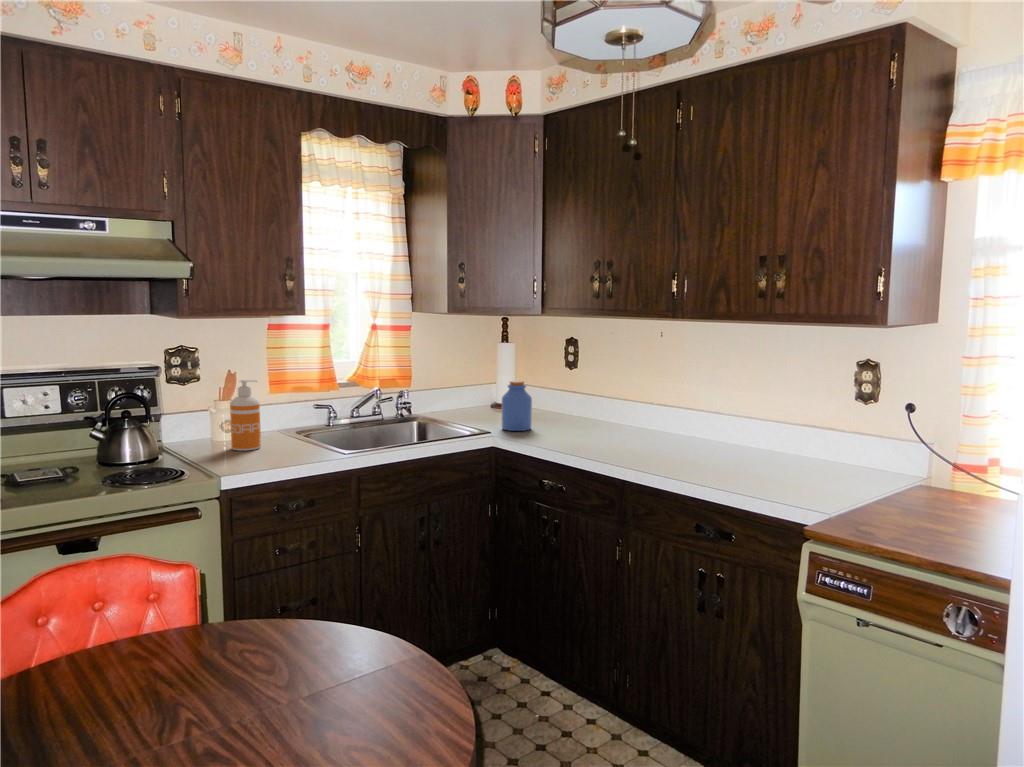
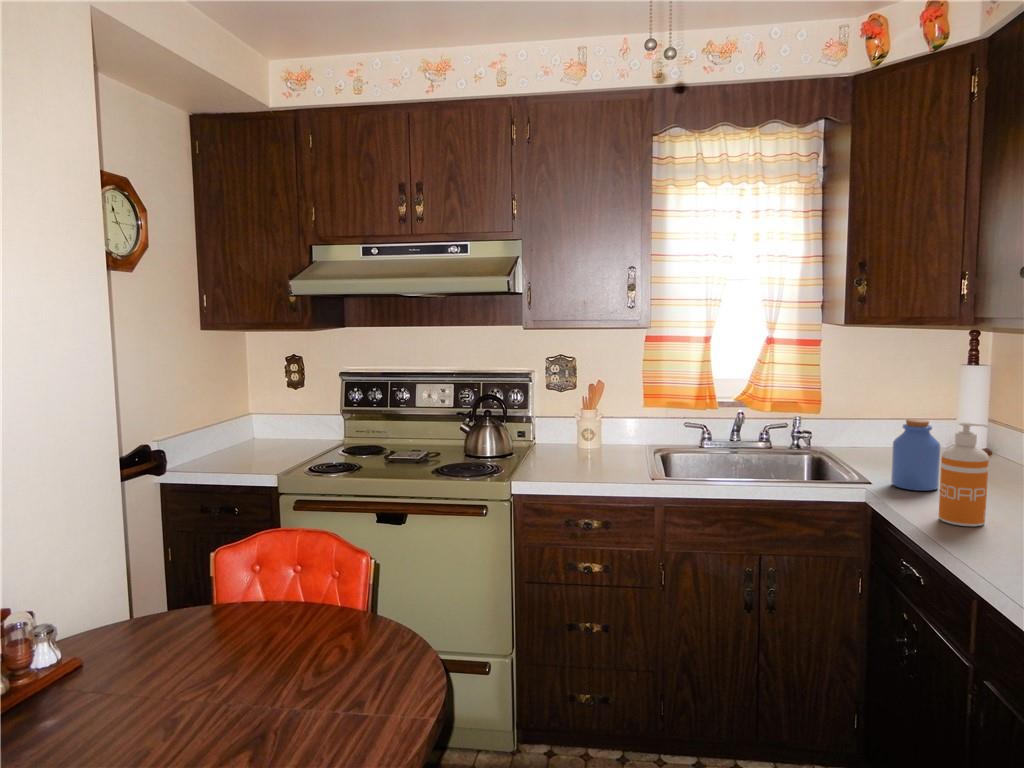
soap dispenser: present [230,380,261,451] -> present [939,422,989,526]

